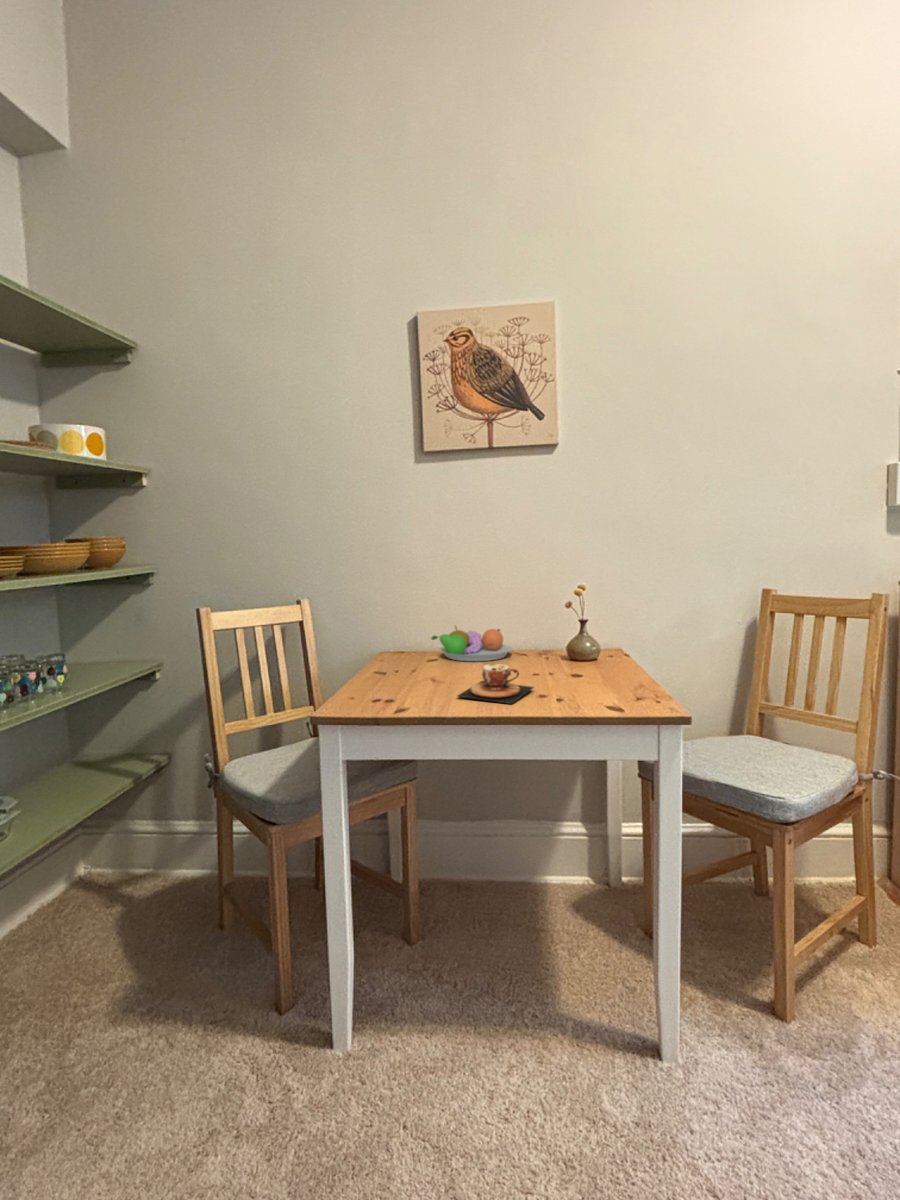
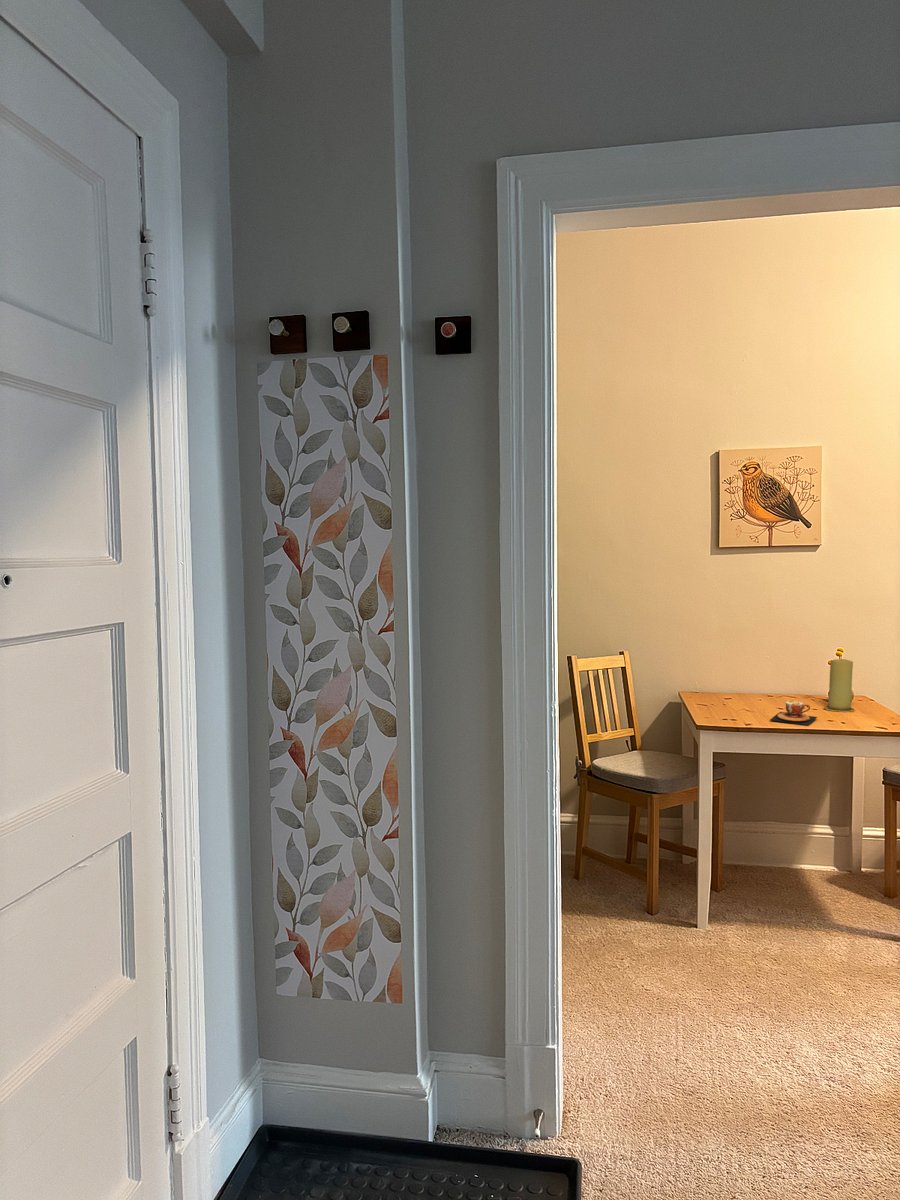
candle: none [556,597,598,675] -> present [824,659,855,712]
fruit bowl: present [431,626,512,661] -> none [726,674,785,700]

